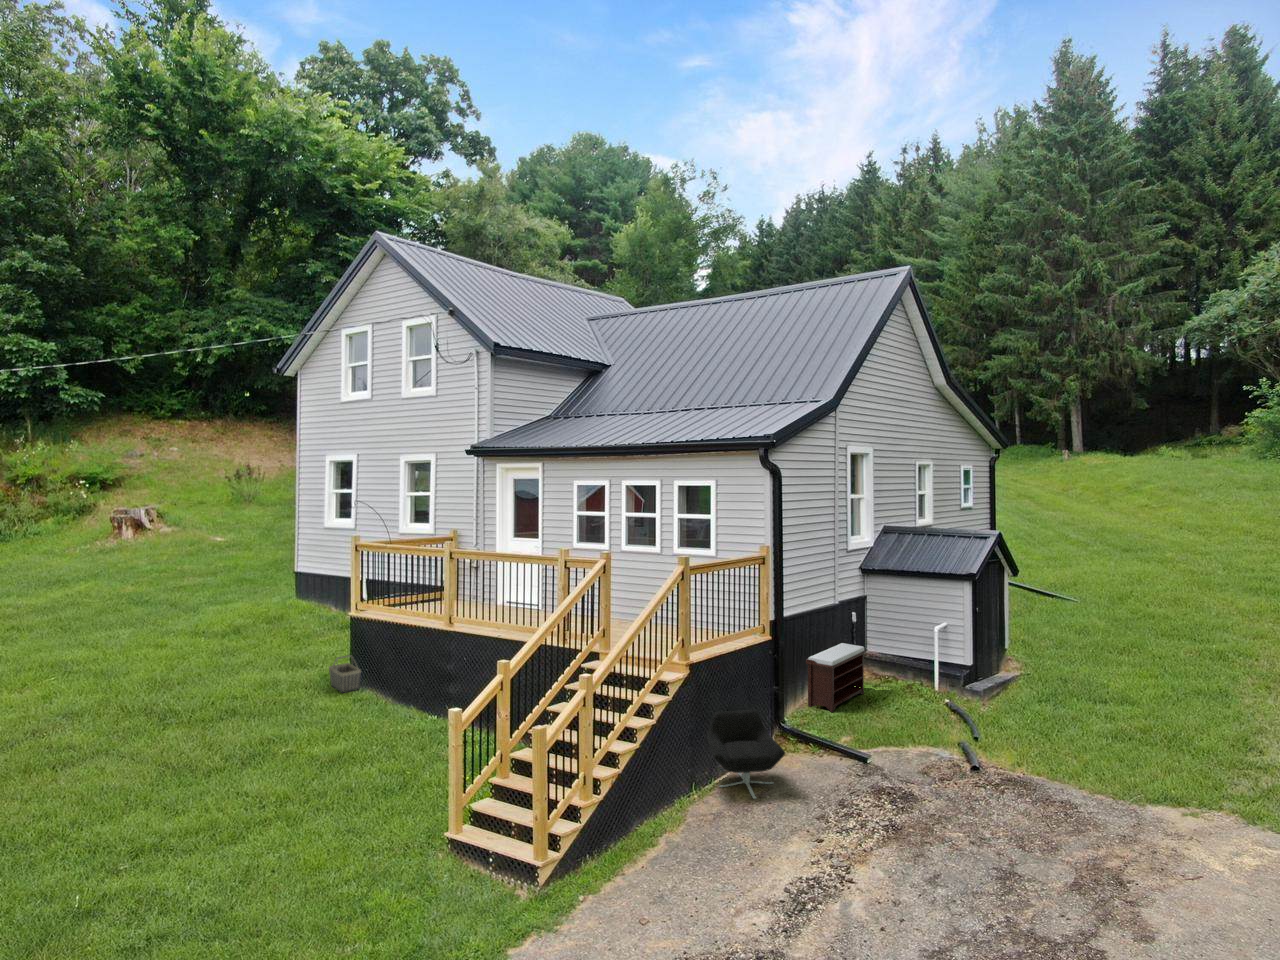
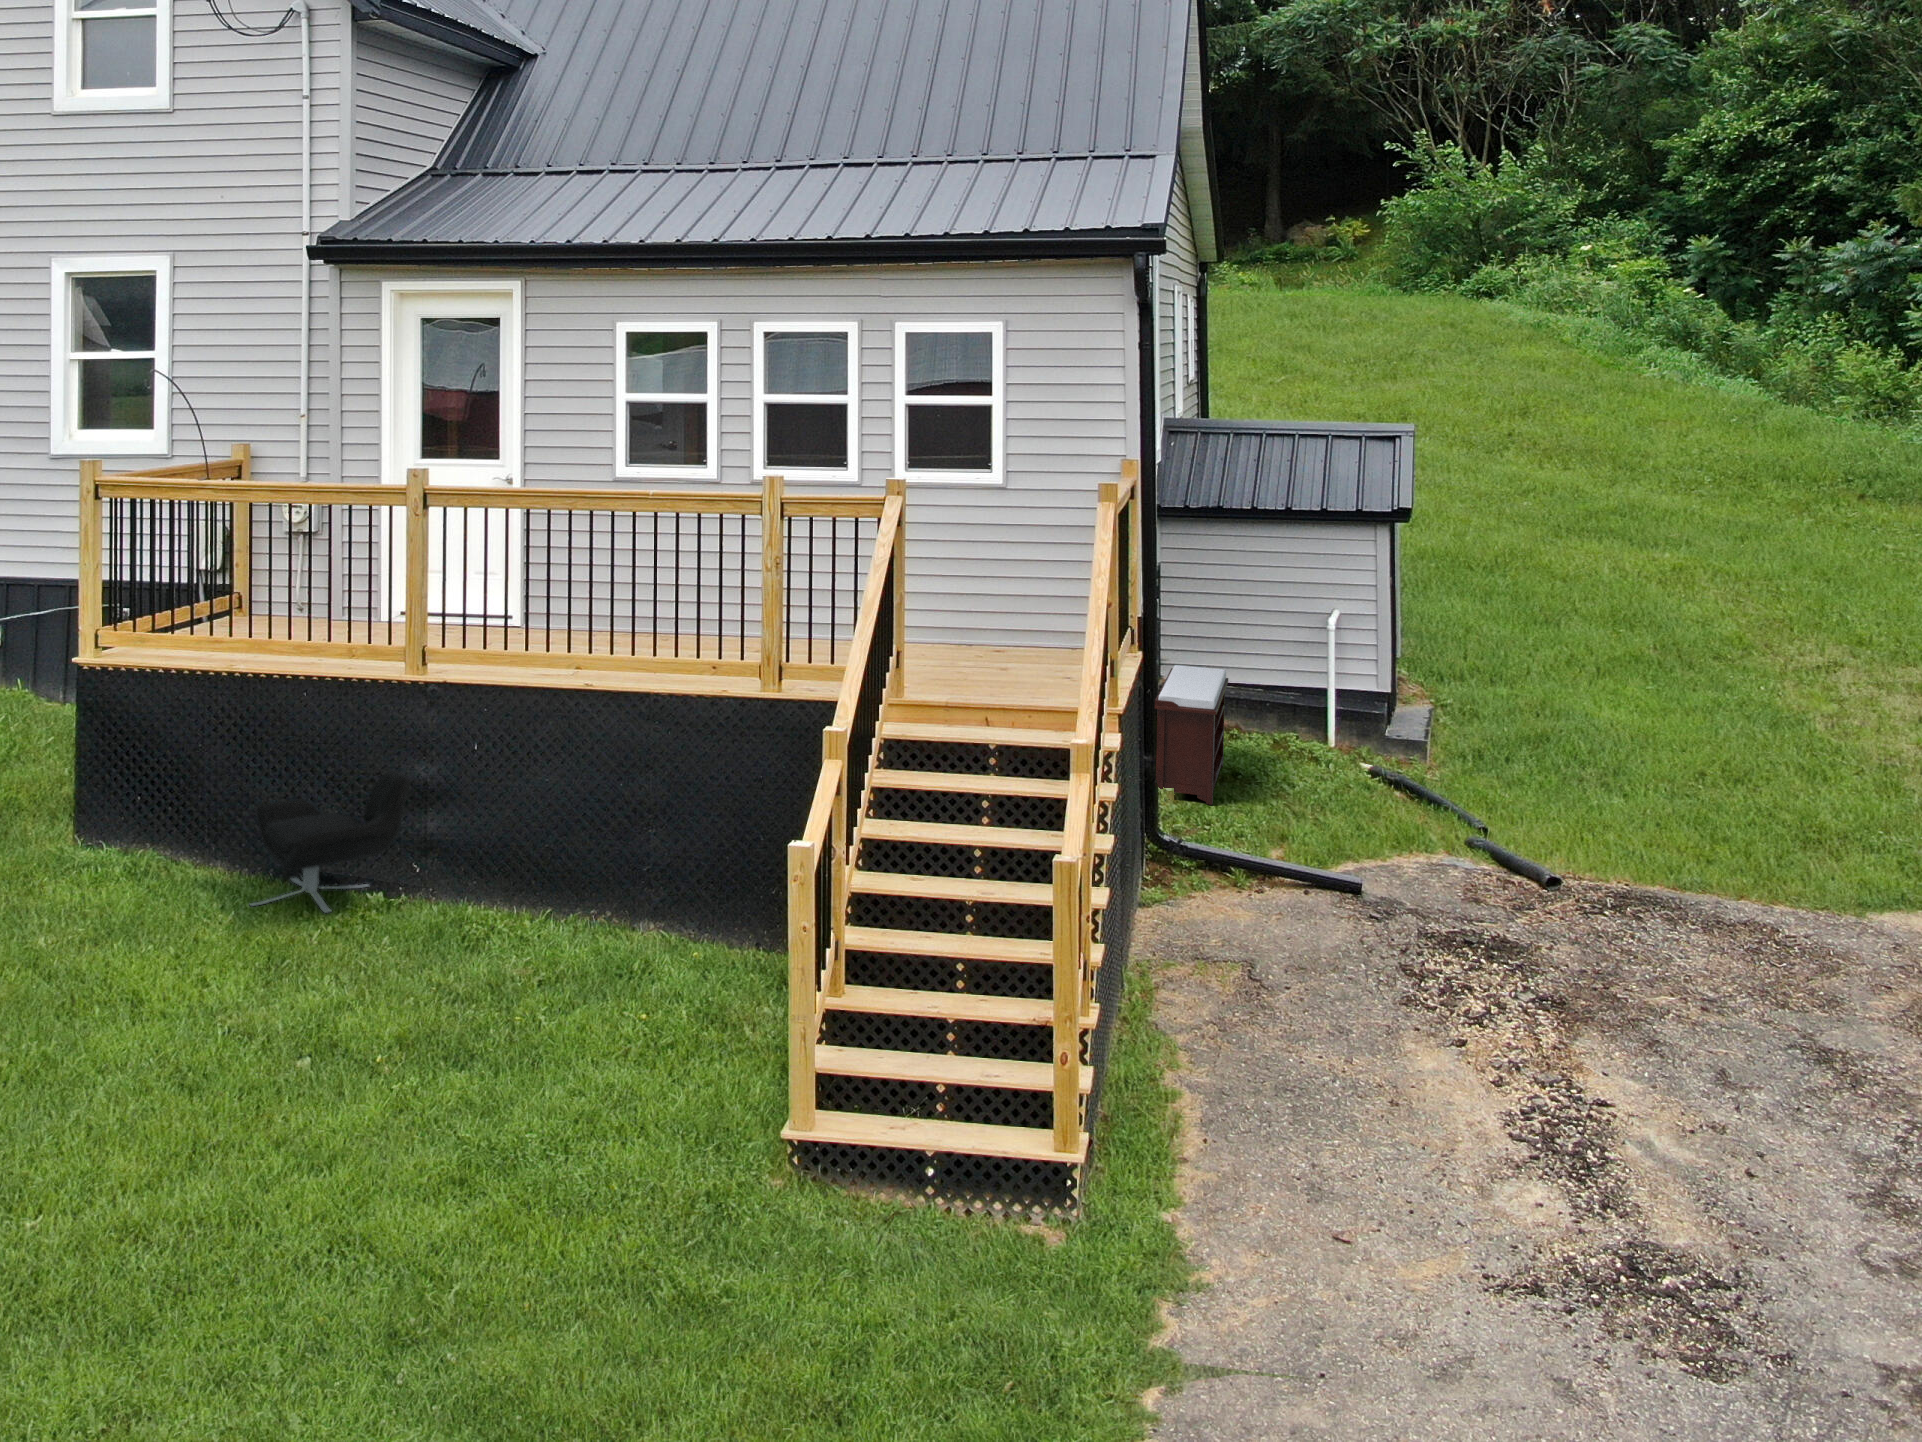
basket: present [329,655,361,693] -> none [23,759,127,857]
lounge chair: present [707,710,785,799] -> present [250,771,410,913]

